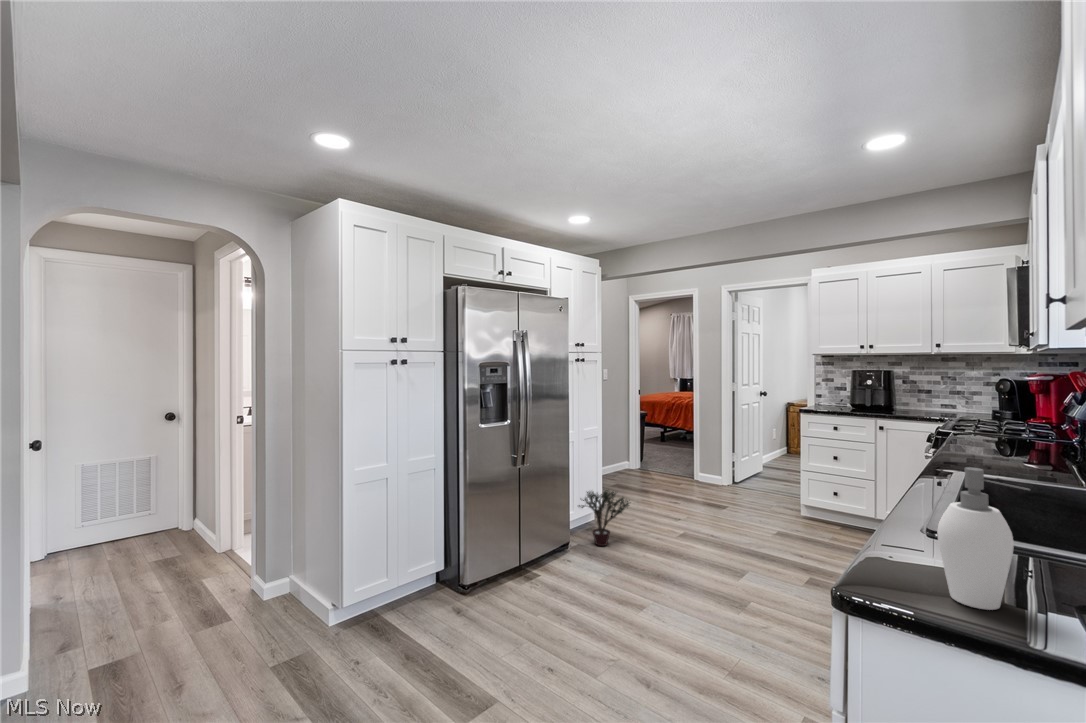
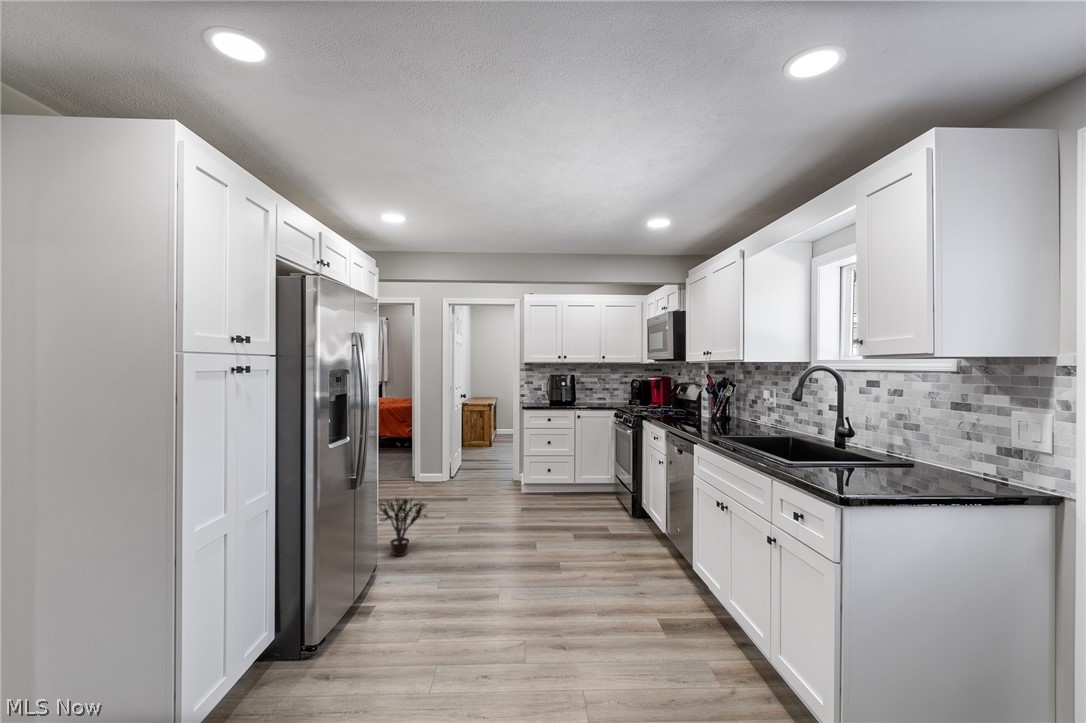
soap dispenser: present [937,467,1030,610] -> none [875,424,920,490]

